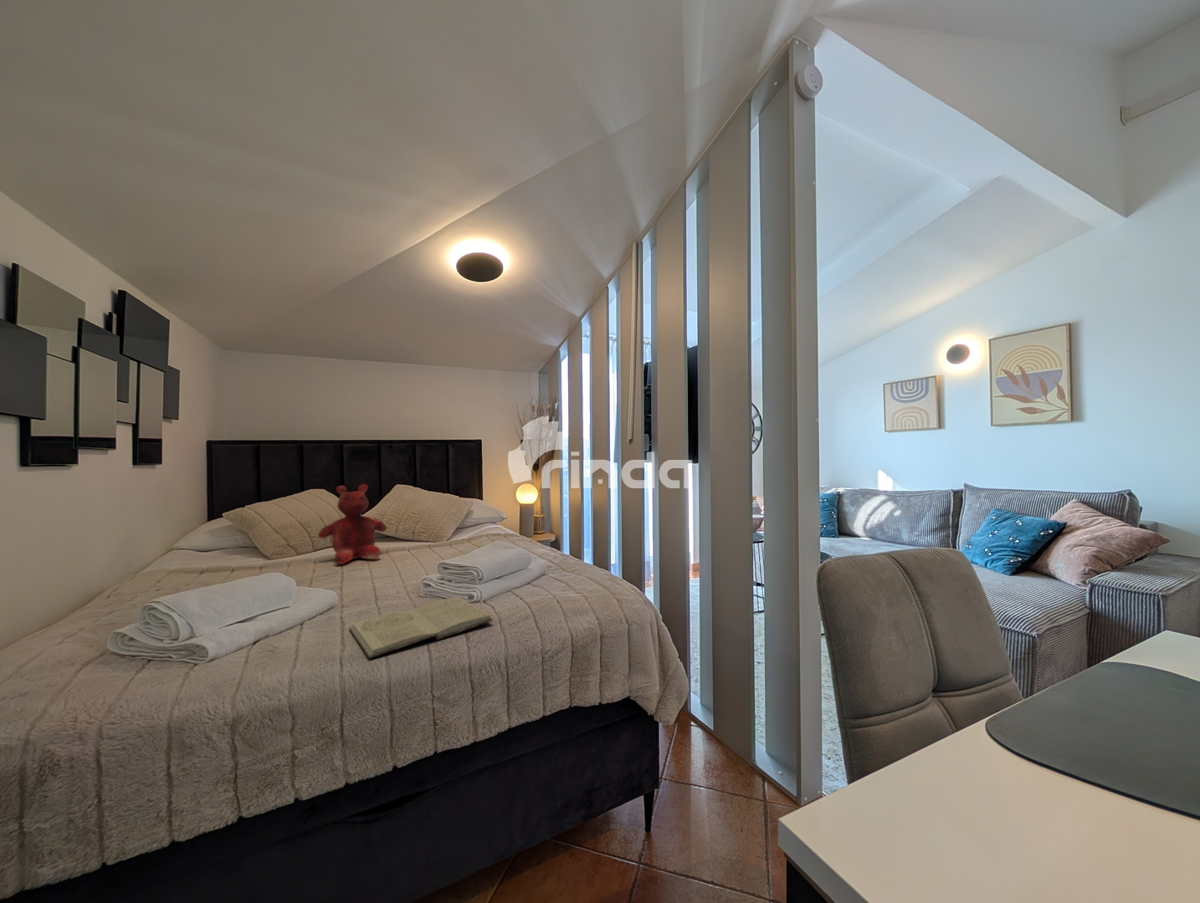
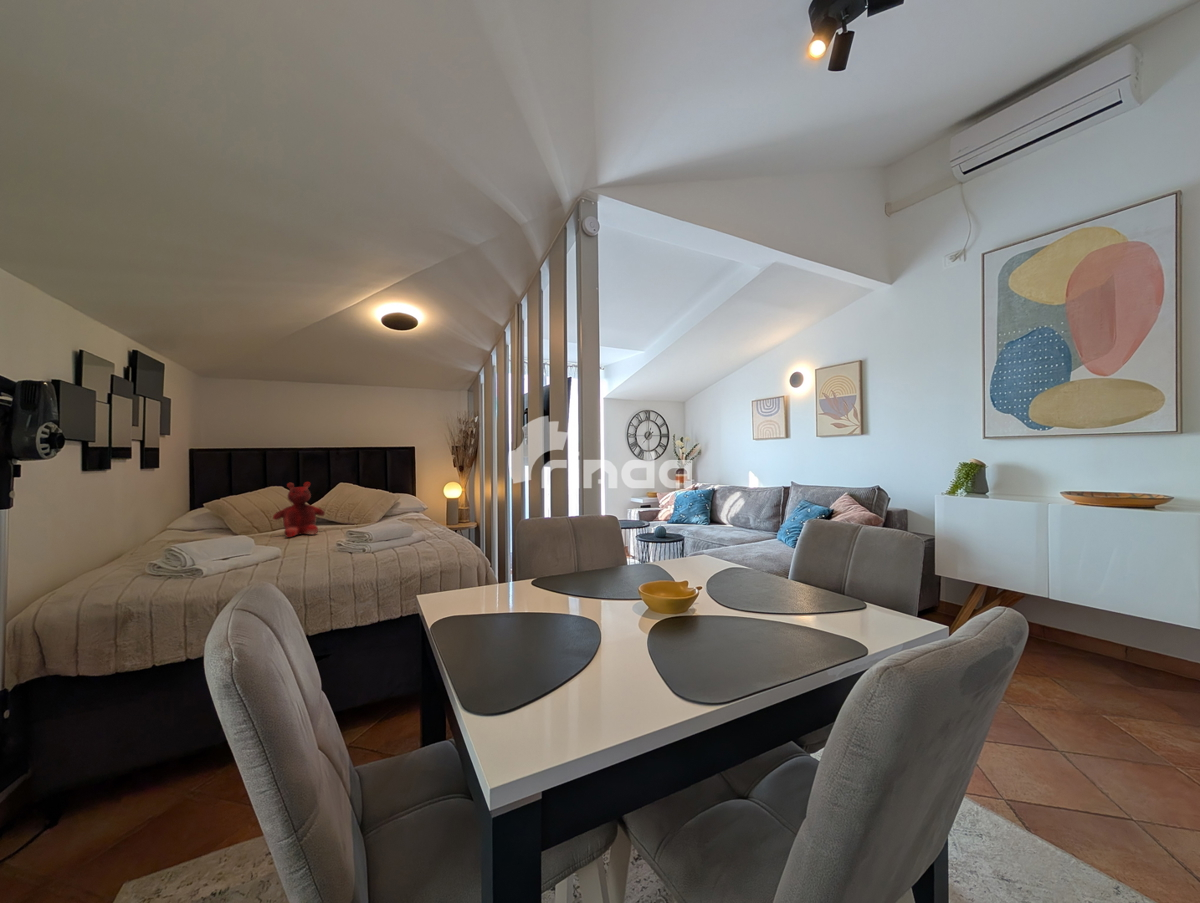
book: present [349,597,492,658] -> none [281,549,365,573]

